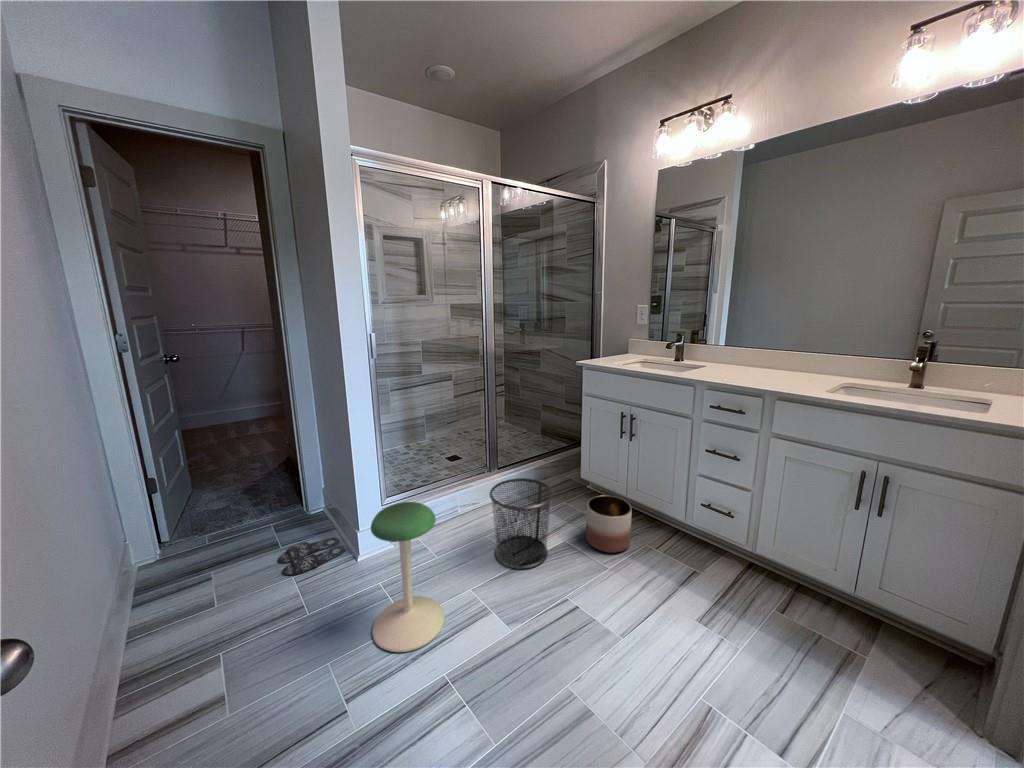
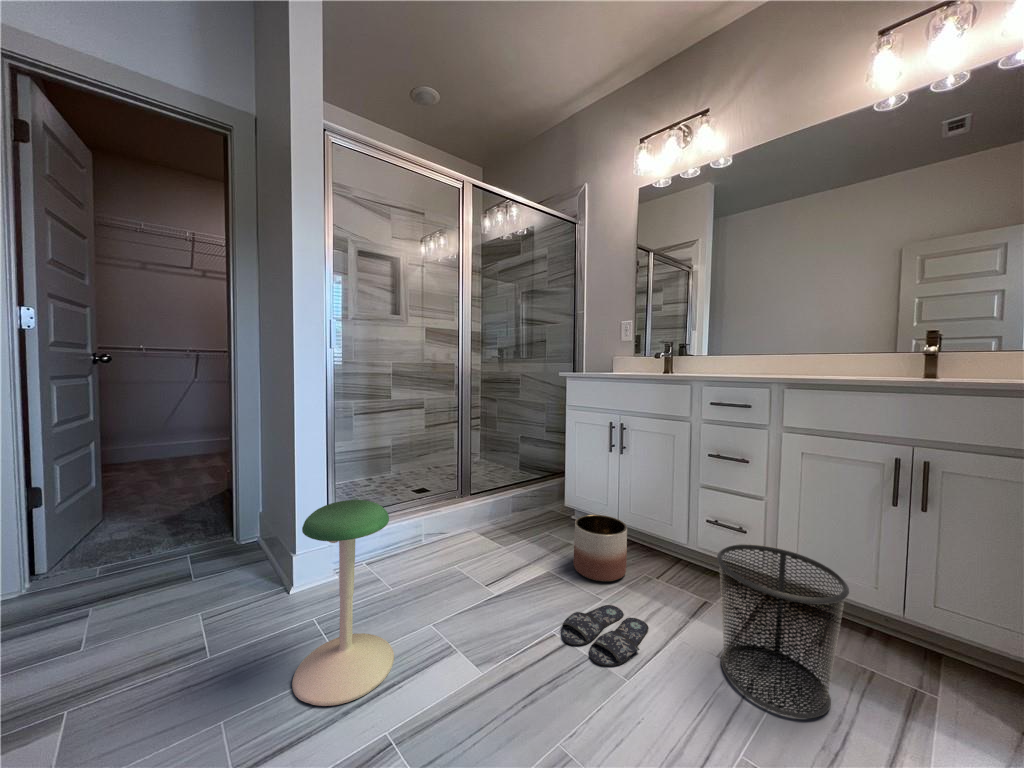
waste bin: present [490,478,553,569] -> present [717,544,849,718]
slippers: present [278,538,345,575] -> present [562,605,649,666]

